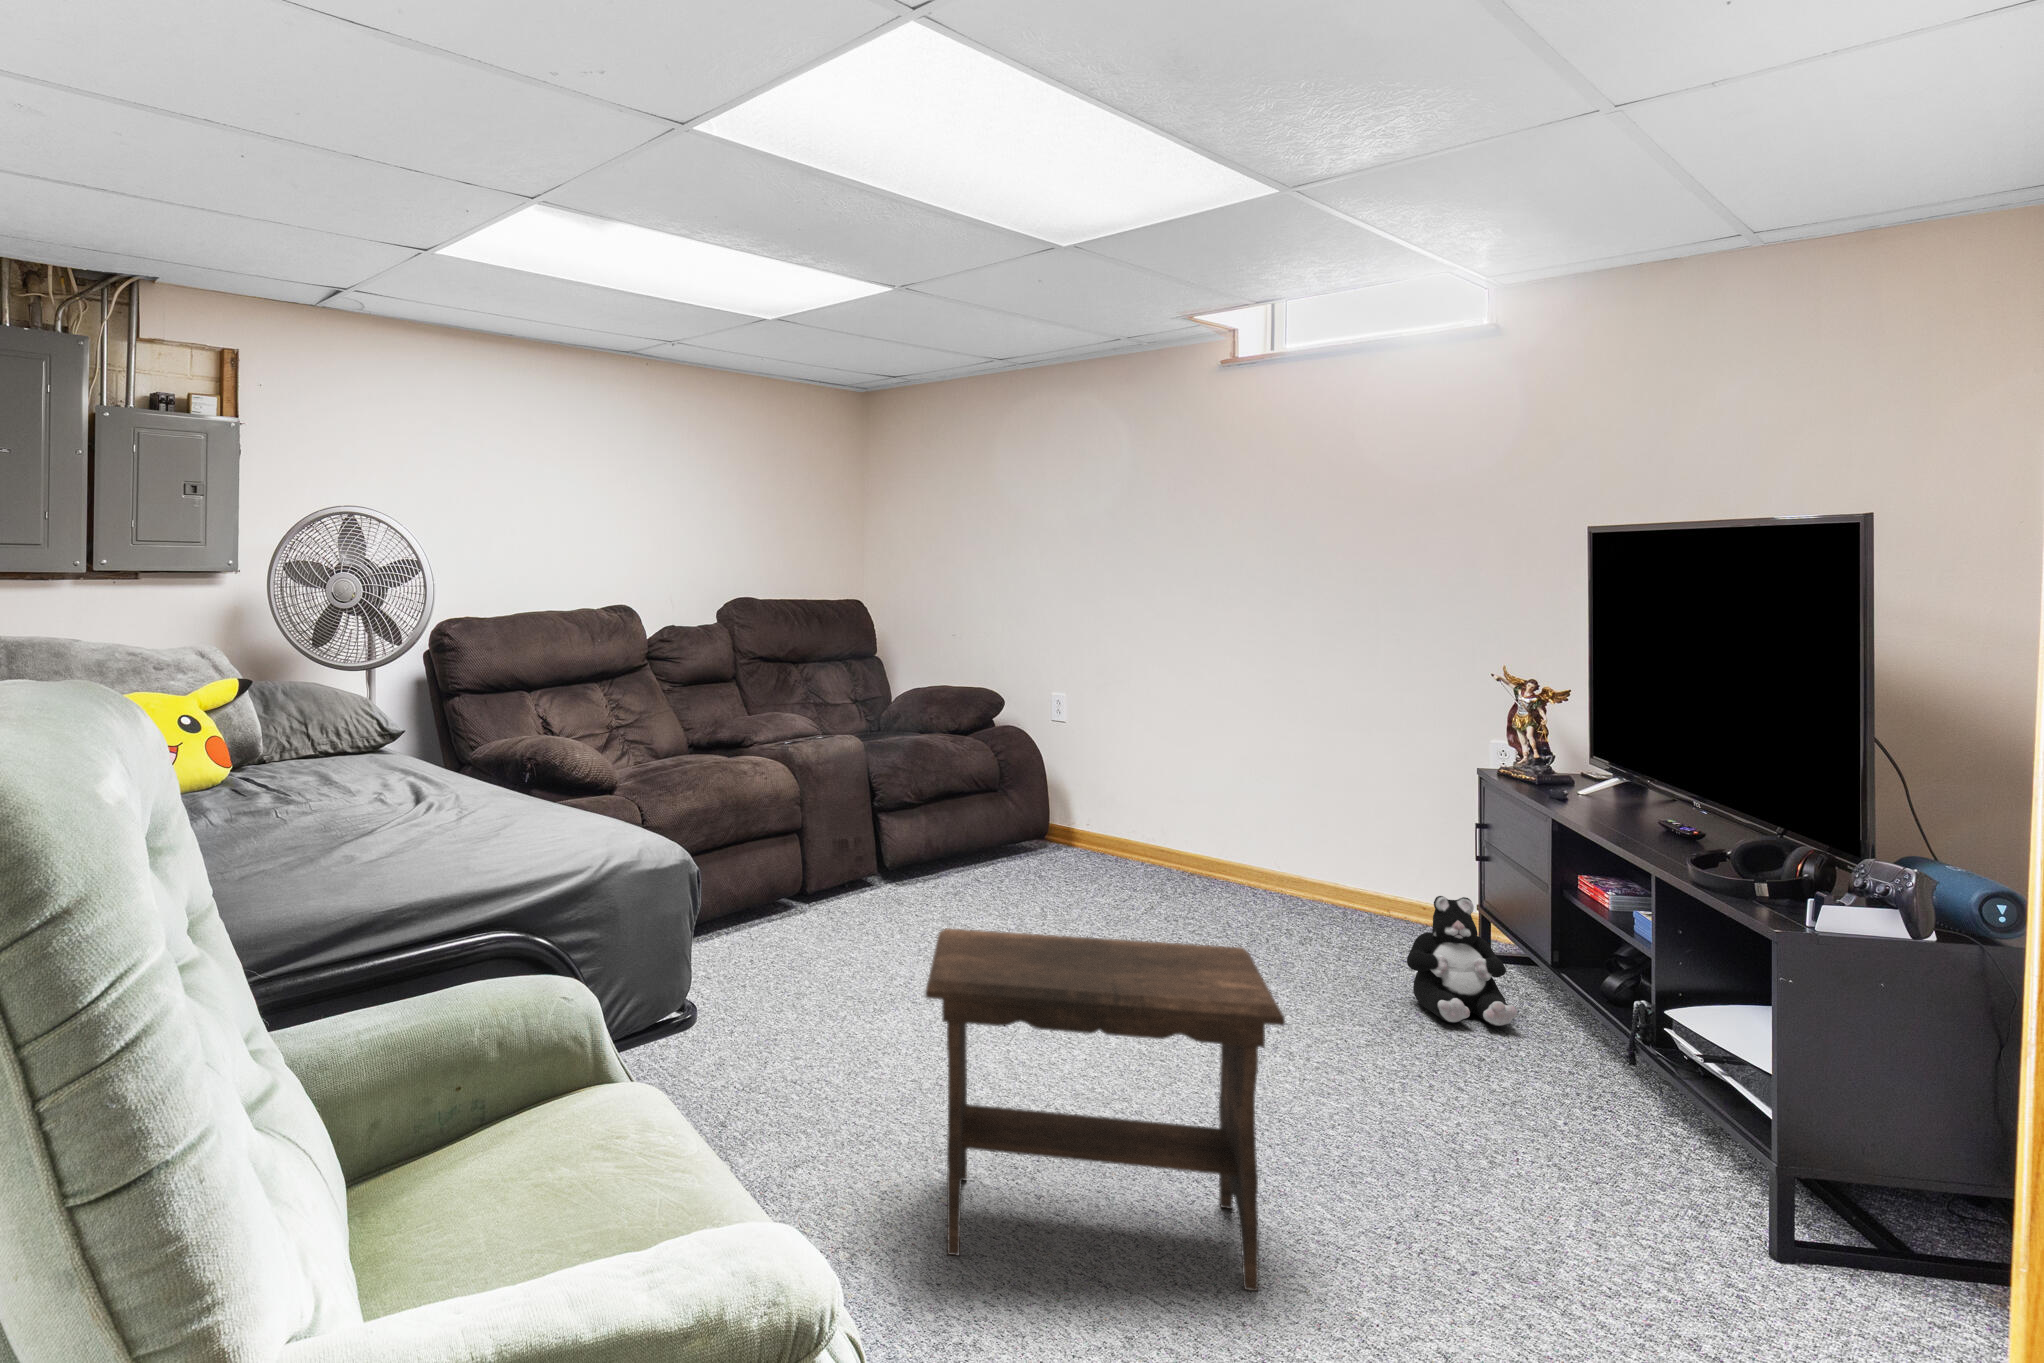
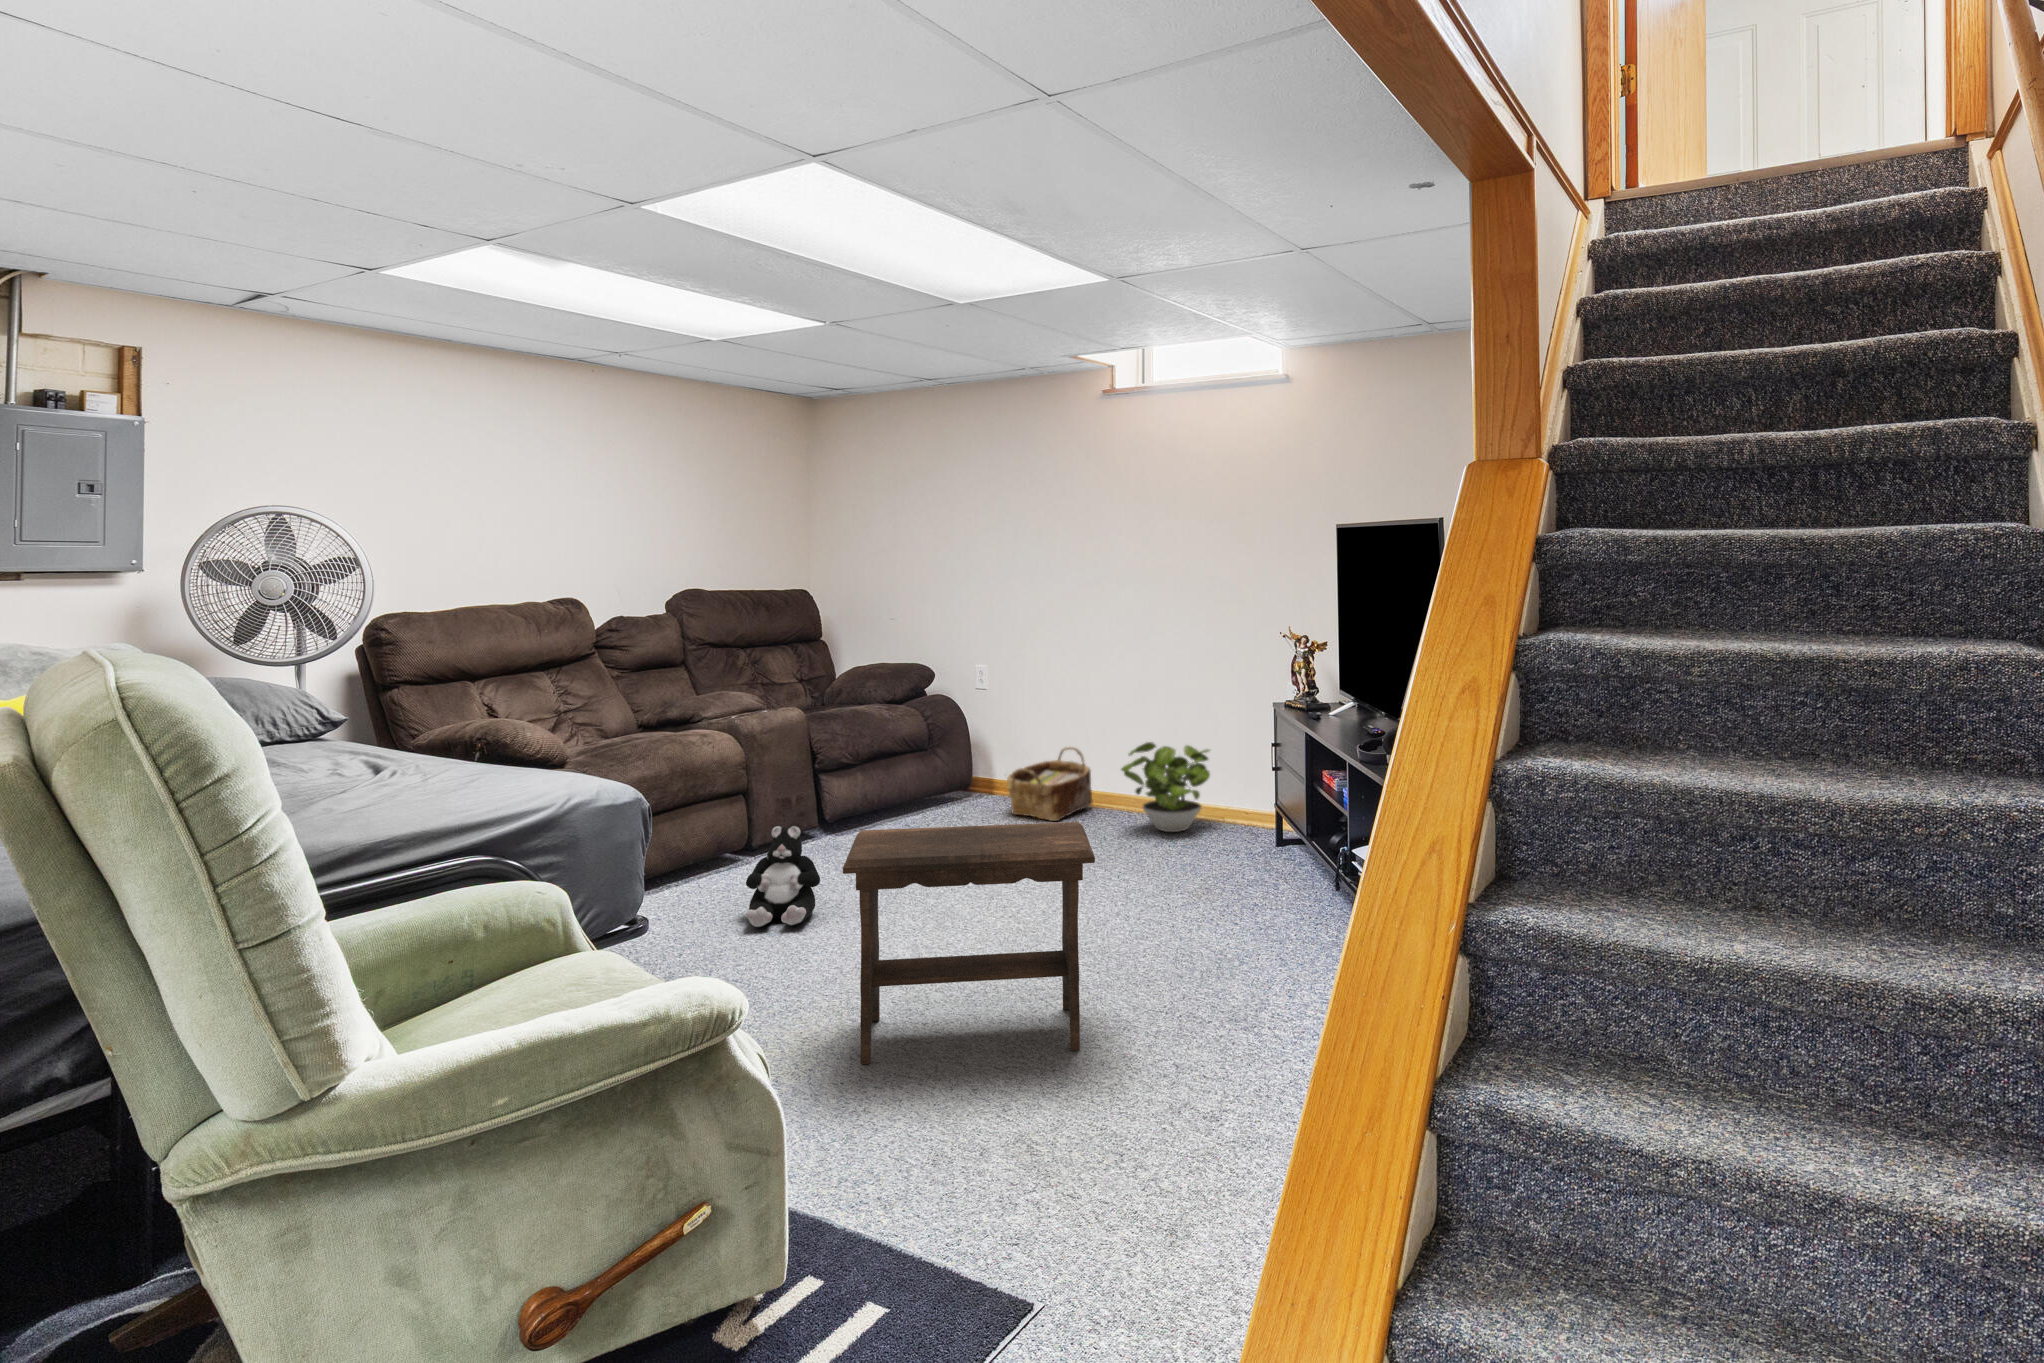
woven basket: none [1100,800,1208,893] -> present [1007,747,1093,821]
potted plant: none [1253,808,1376,926] -> present [1121,742,1210,832]
plush toy: present [1407,896,1518,1026] -> present [746,825,820,927]

